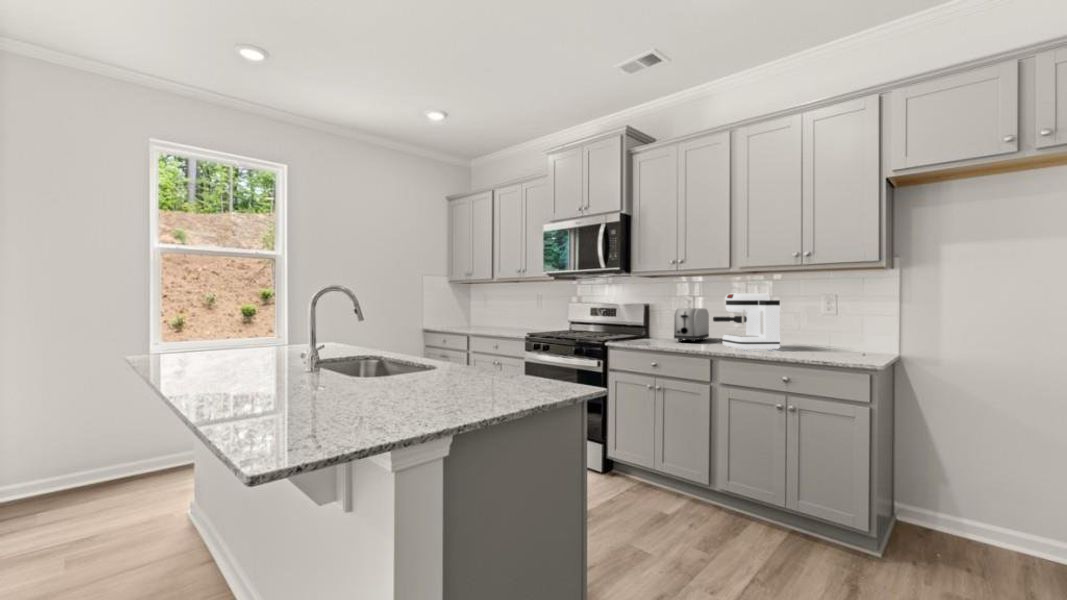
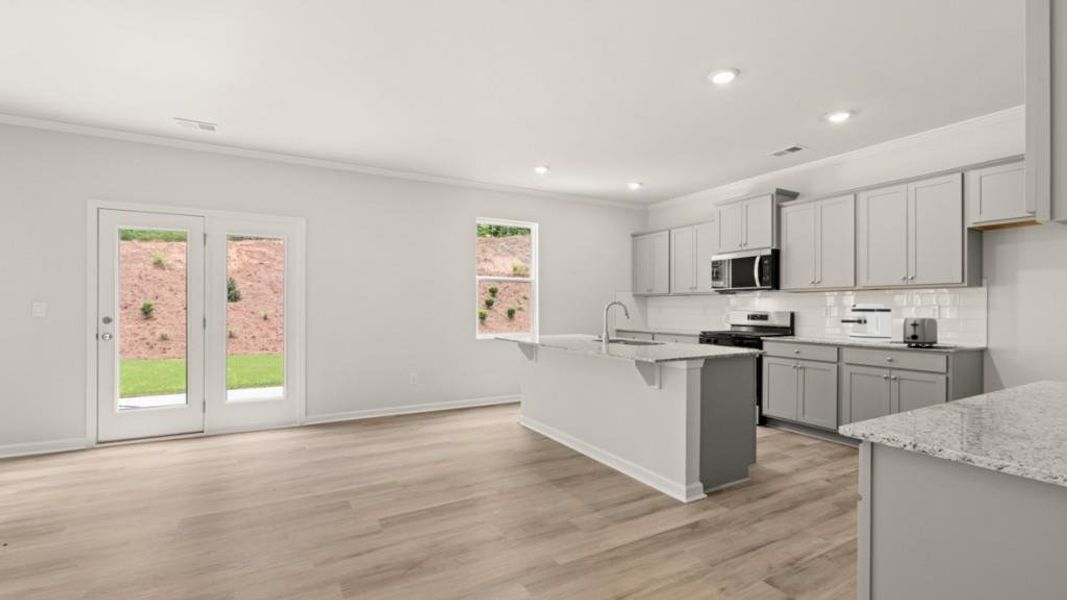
toaster: present [674,308,709,342] -> present [903,318,938,347]

